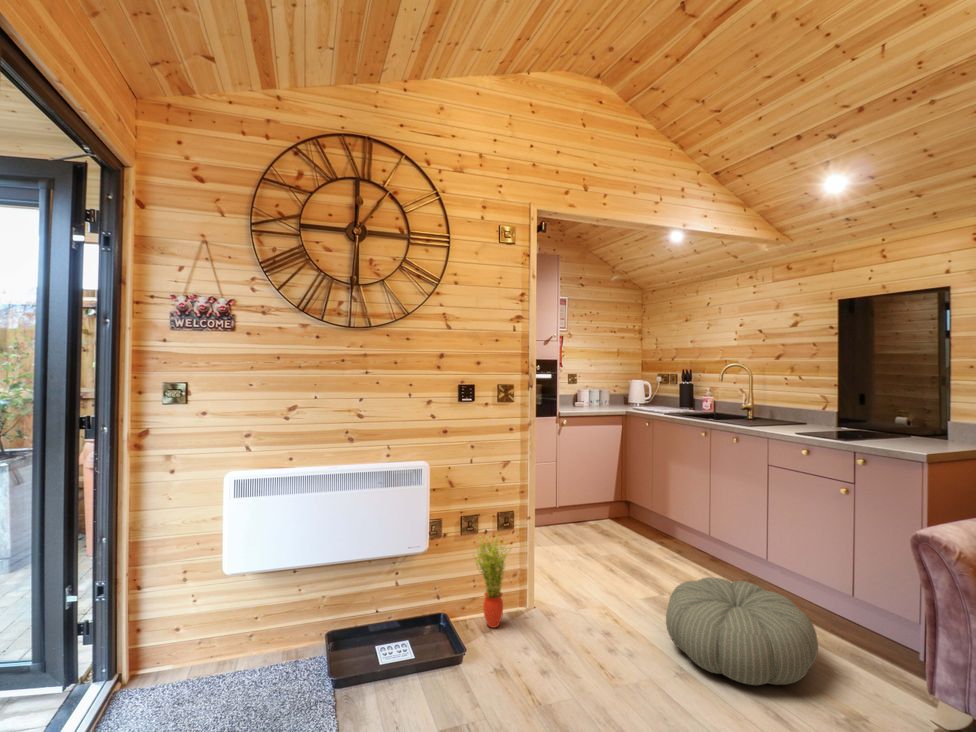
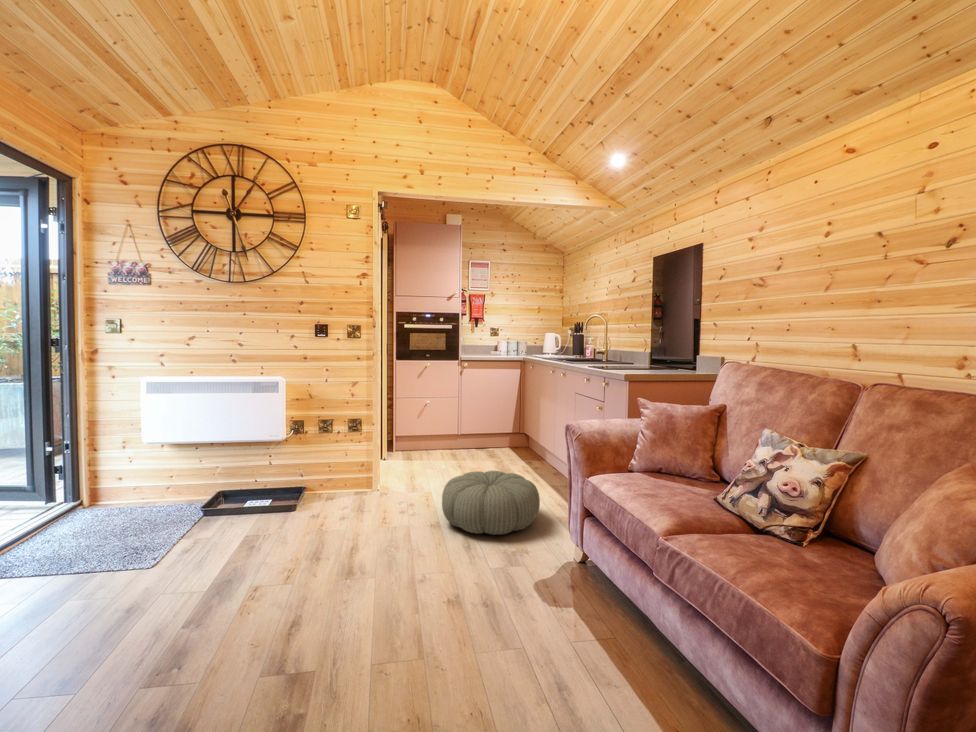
potted plant: present [474,536,512,628] -> none [321,432,350,498]

